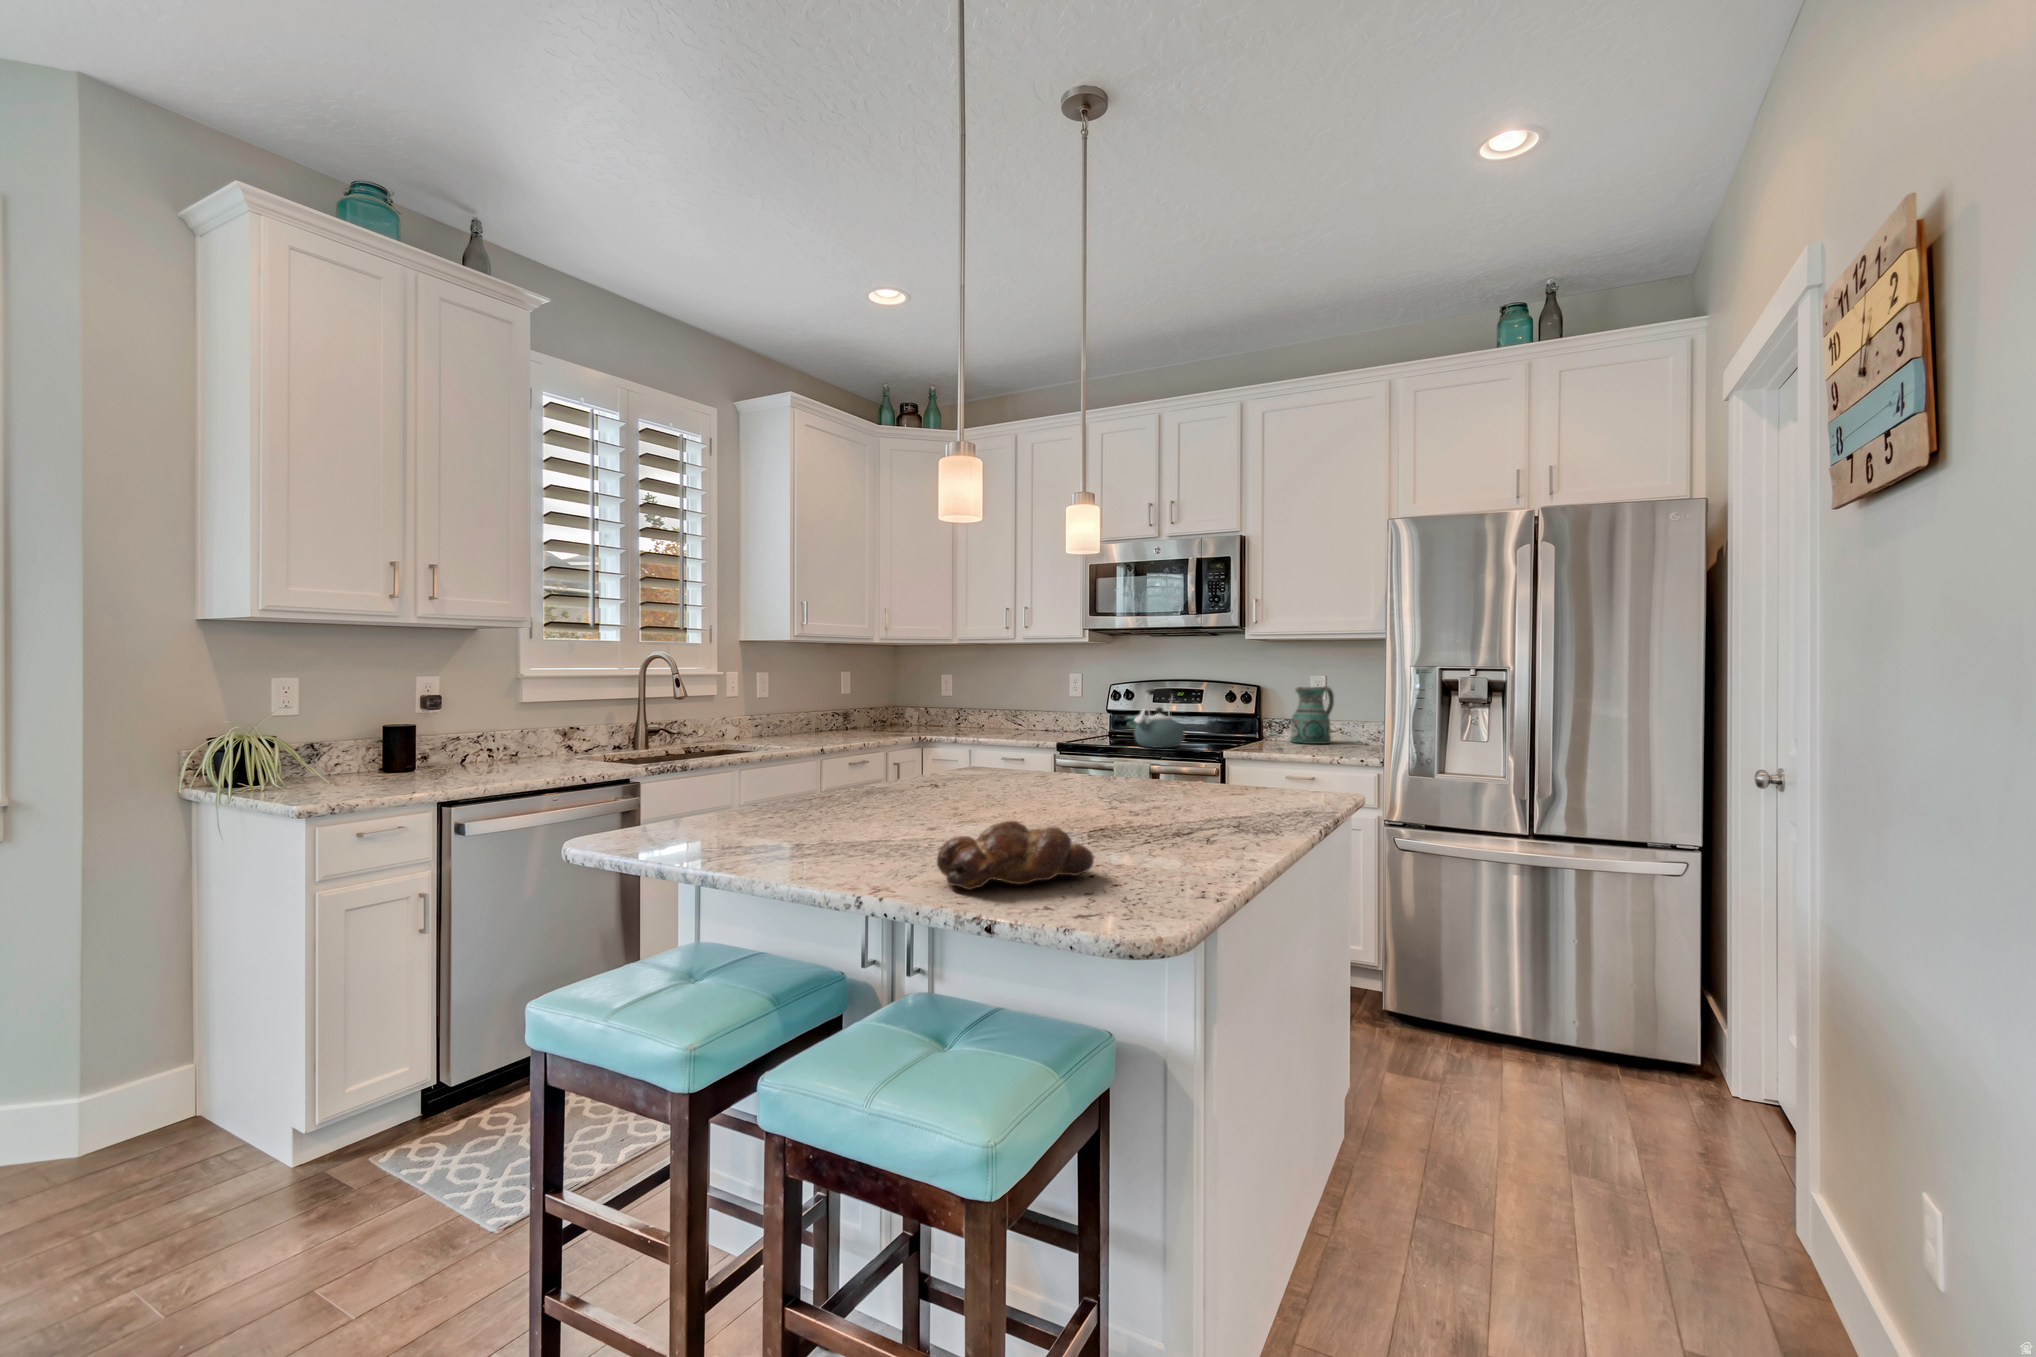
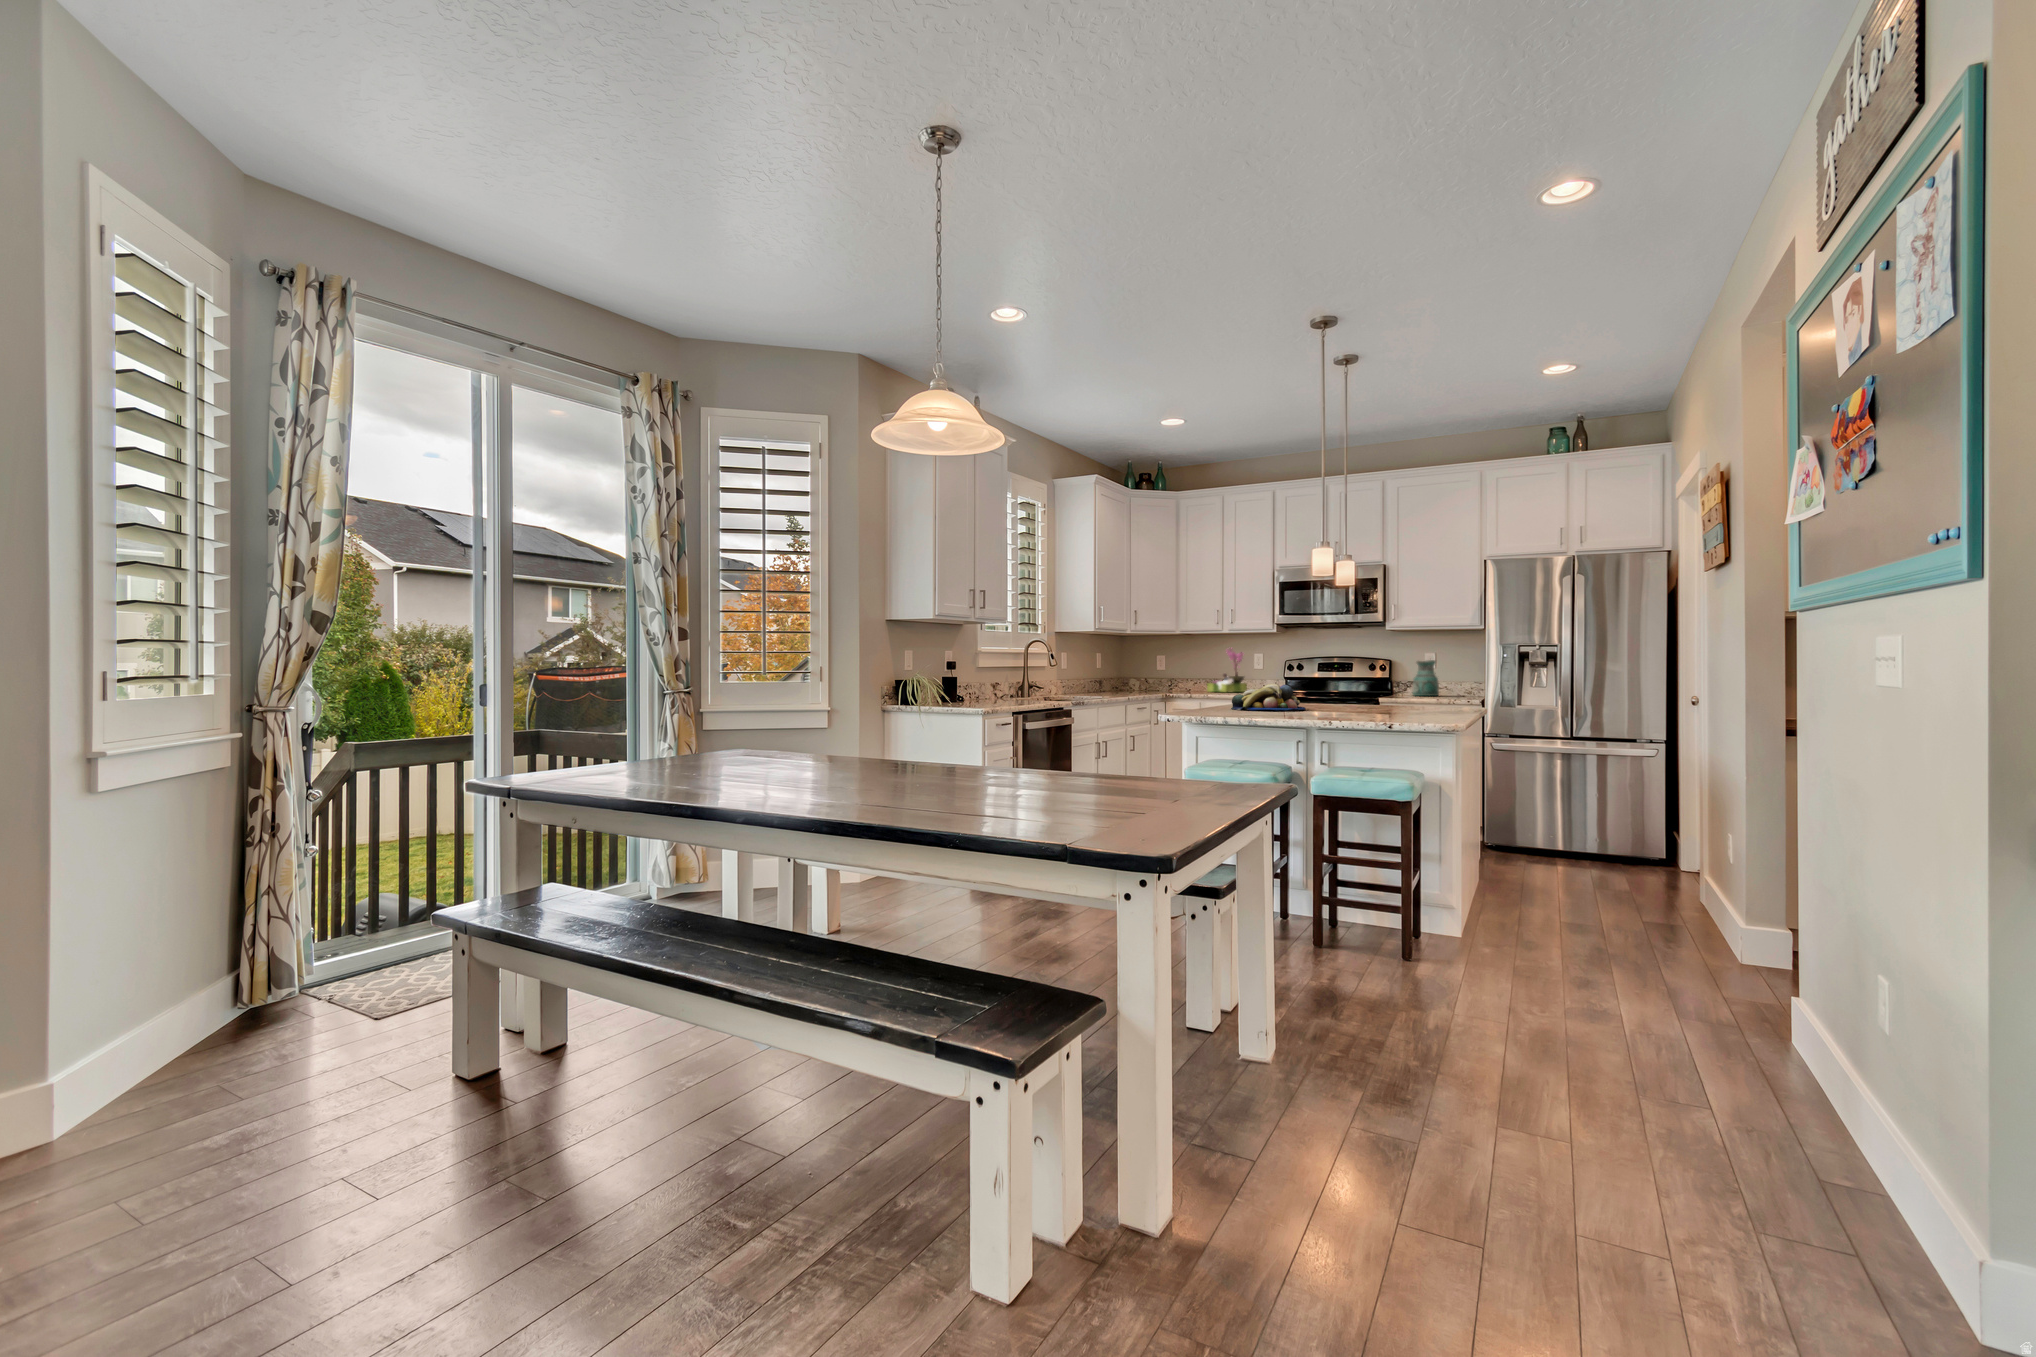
flower arrangement: none [998,662,1055,732] -> present [1207,648,1247,692]
kettle: present [1134,689,1185,748] -> none [1318,661,1351,697]
fruit bowl: none [828,755,978,817] -> present [1232,684,1306,710]
bread loaf: present [937,821,1094,890] -> none [1348,697,1406,720]

